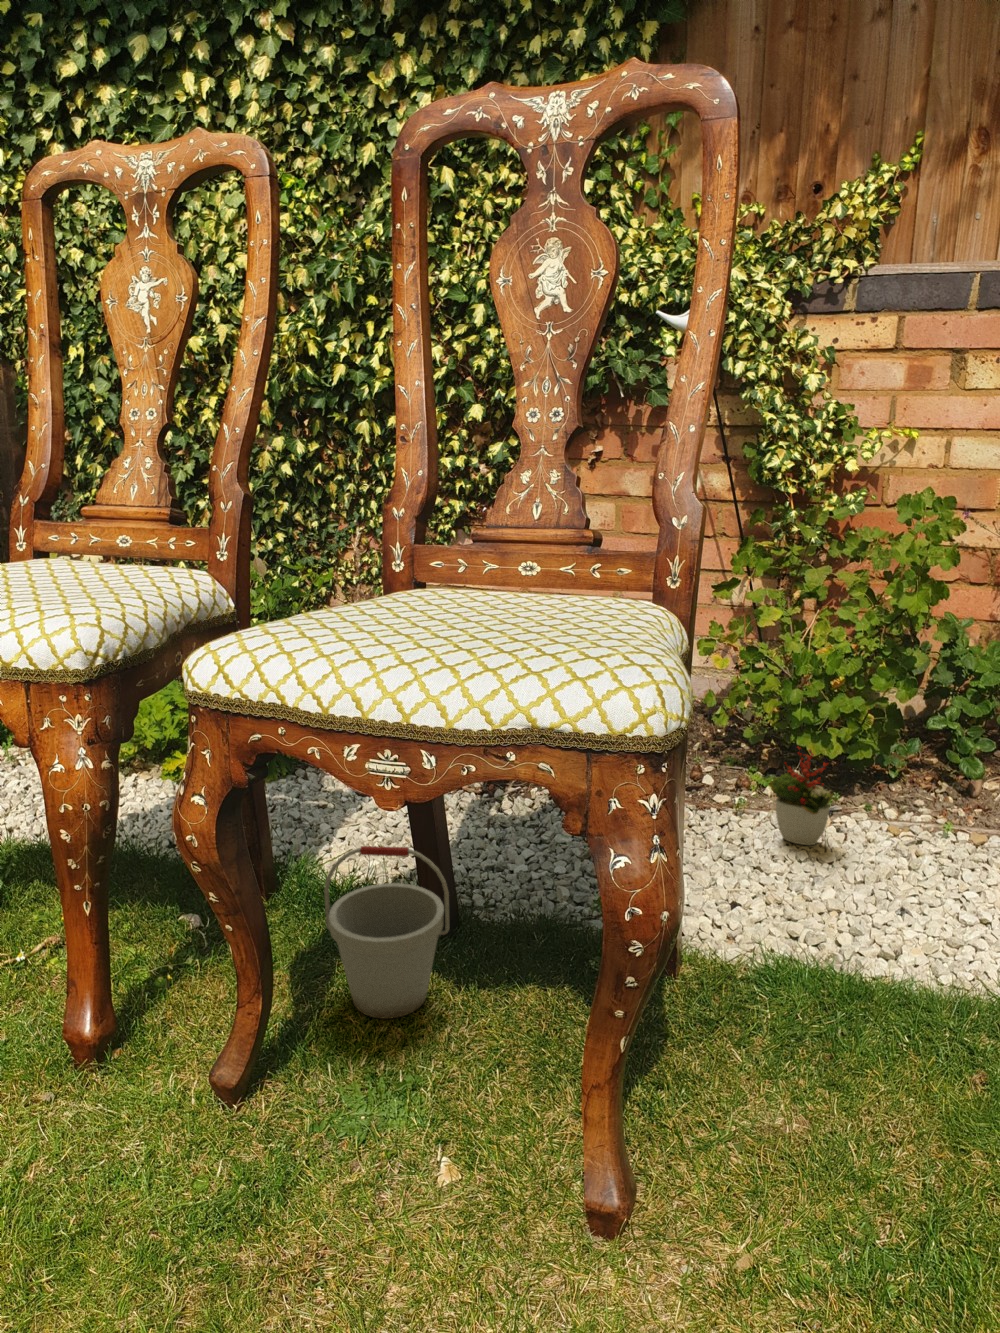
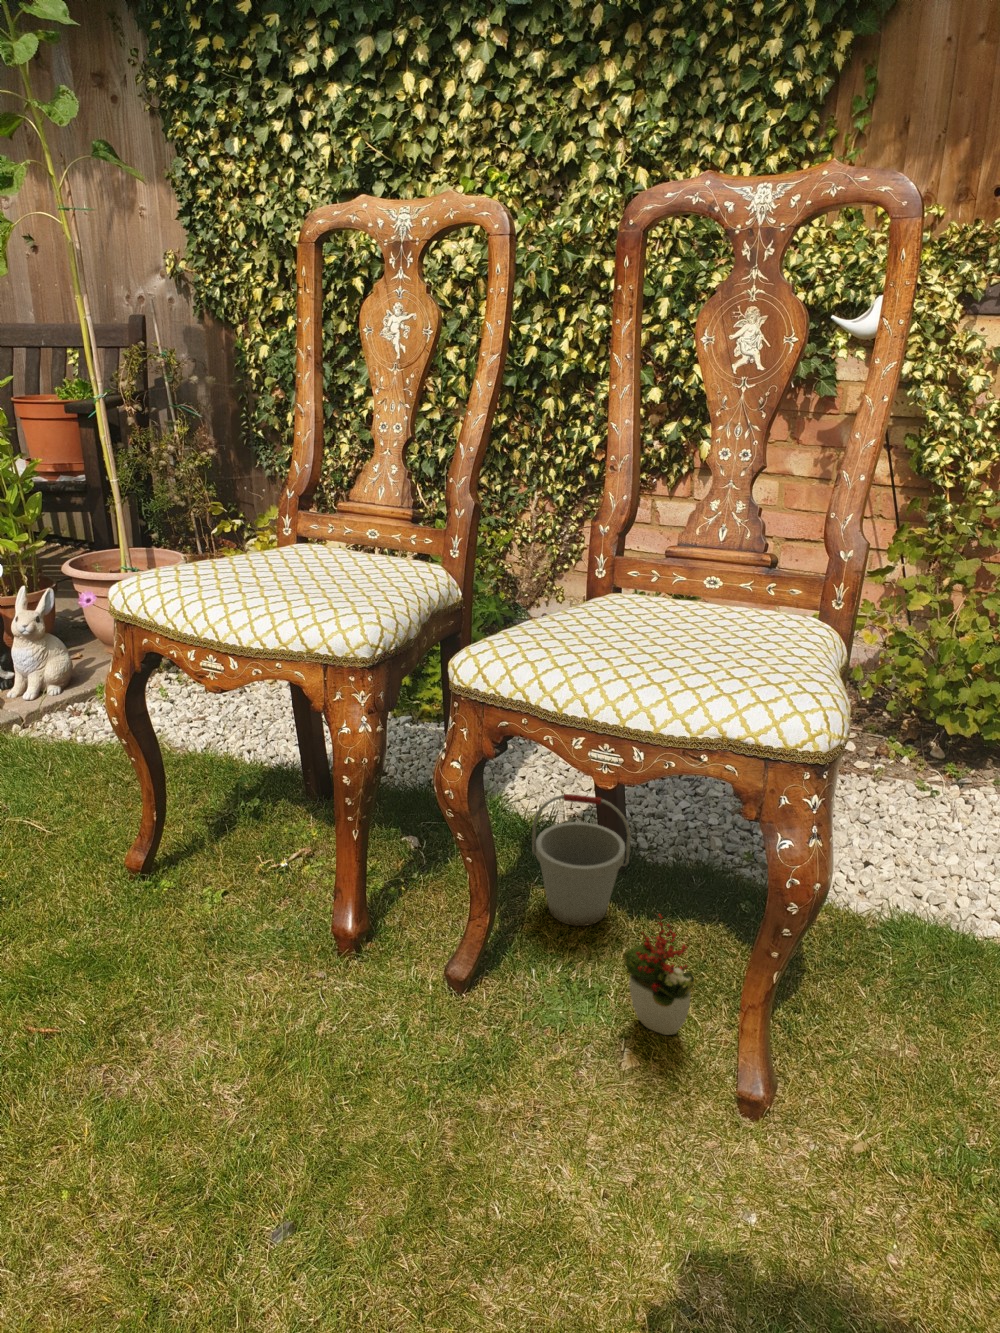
decorative plant: present [770,747,833,845] -> present [623,914,694,1035]

